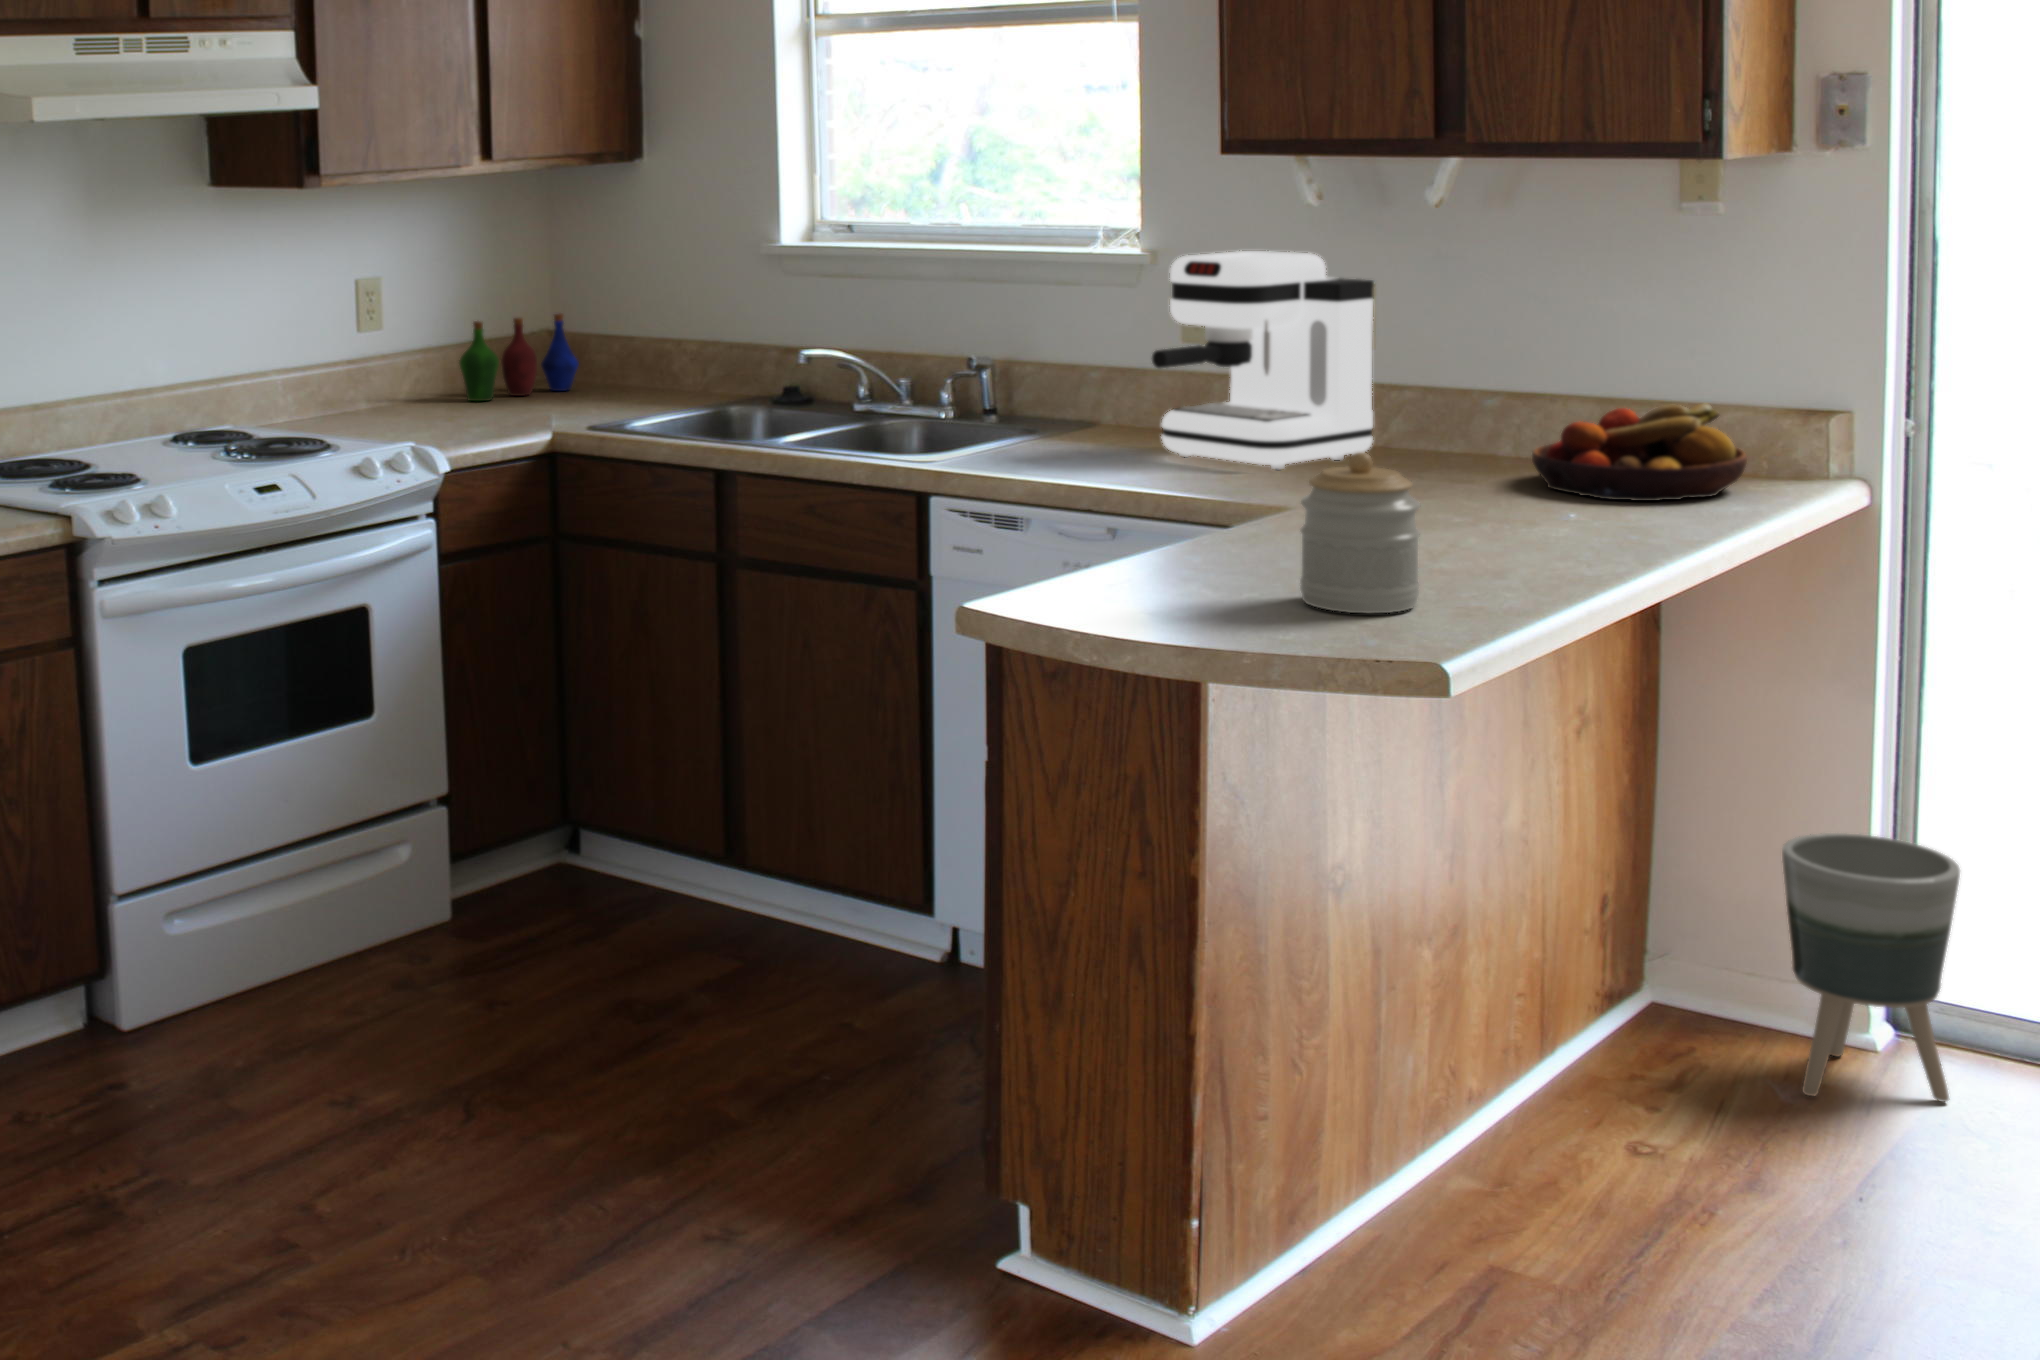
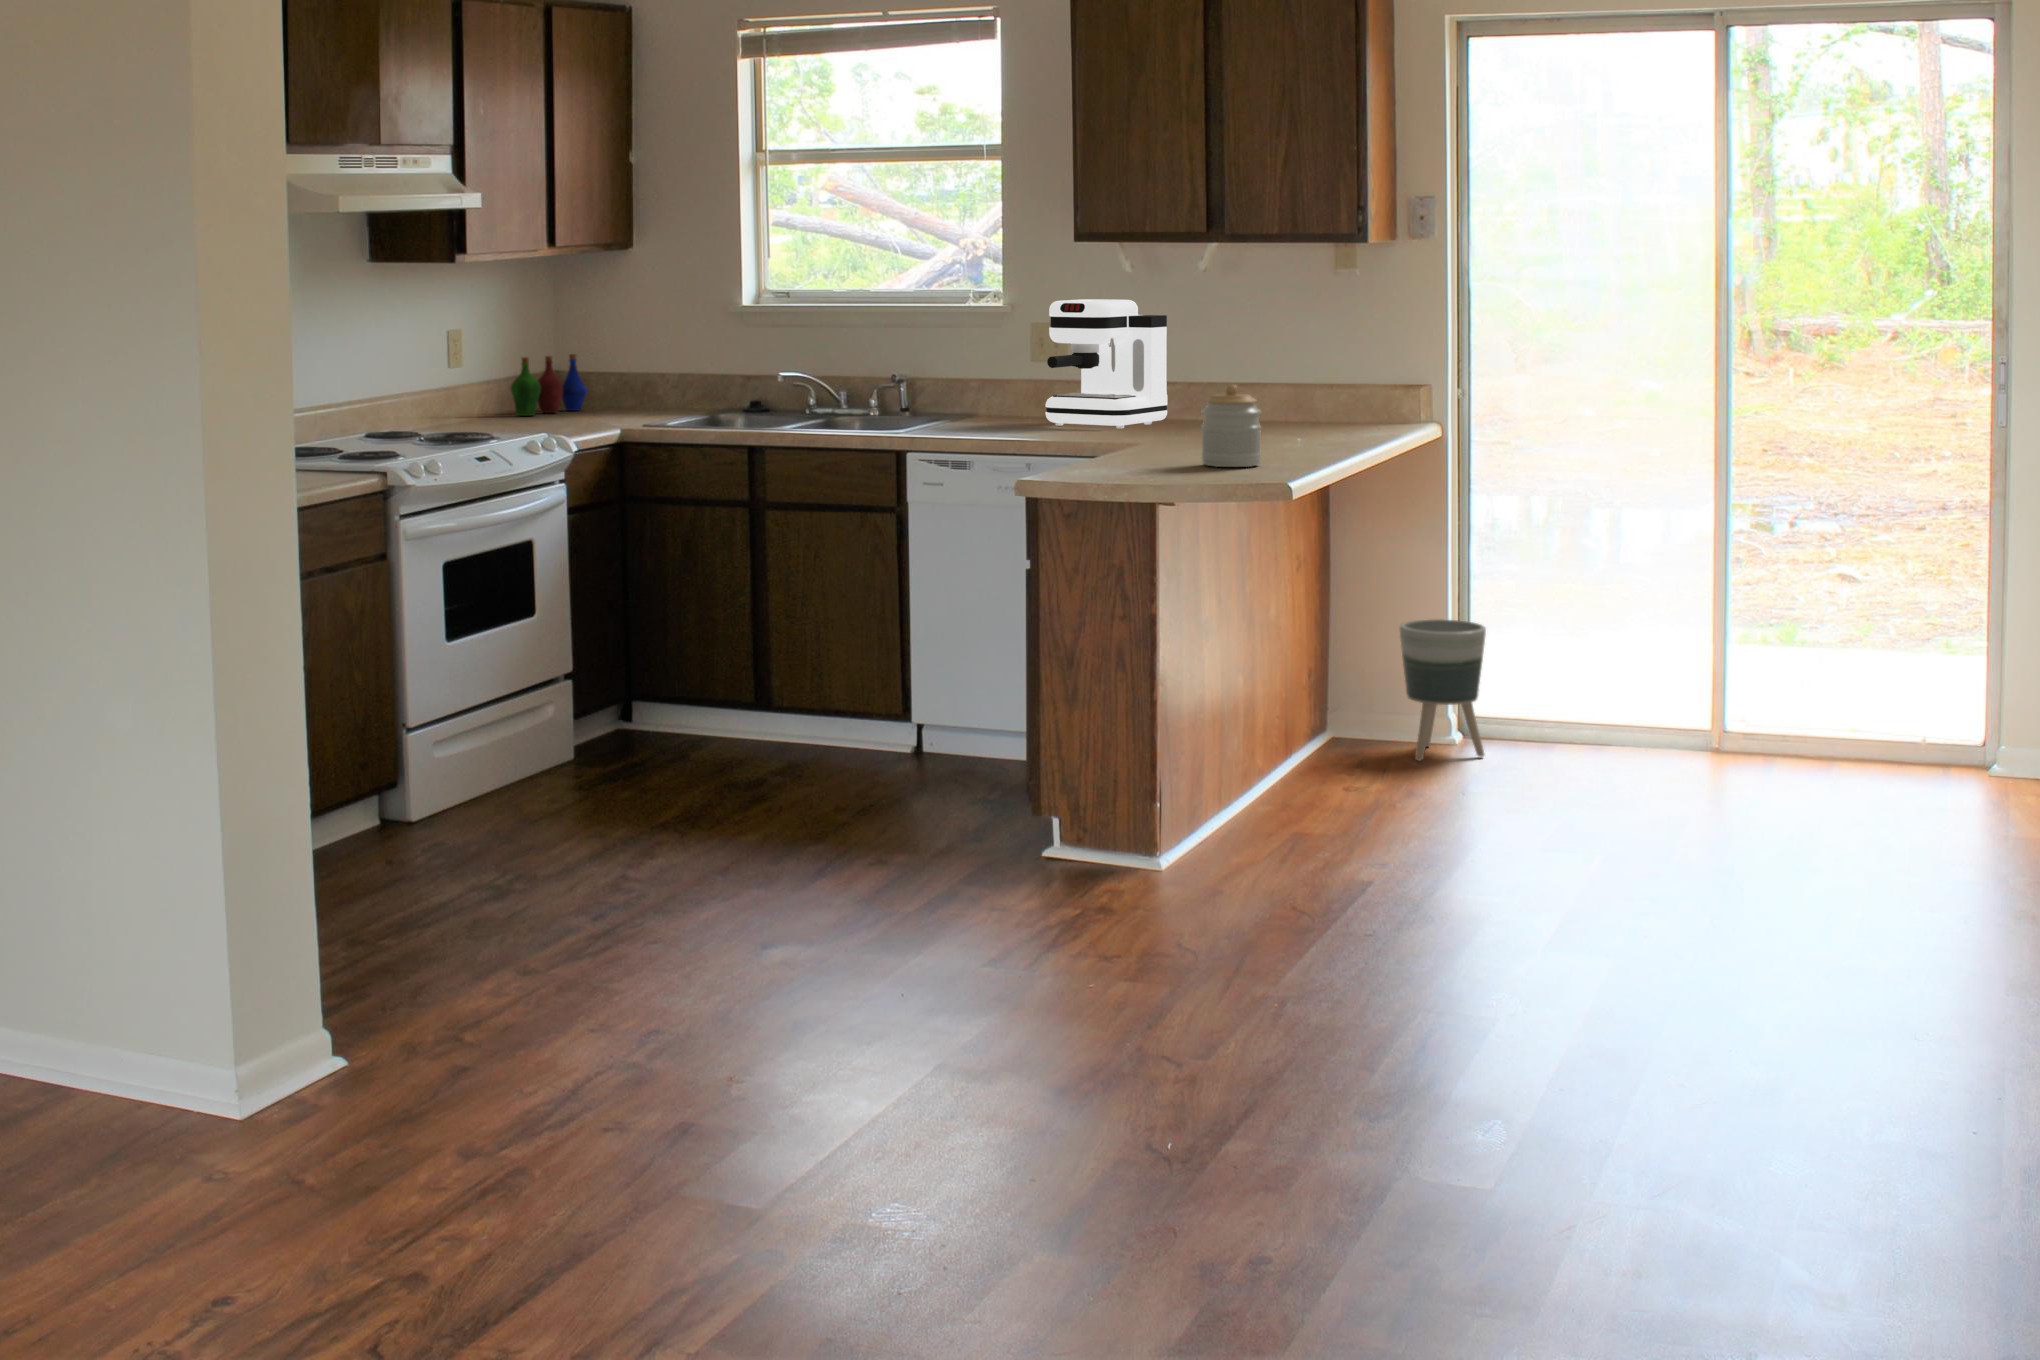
fruit bowl: present [1532,404,1747,501] -> none [1264,381,1376,433]

